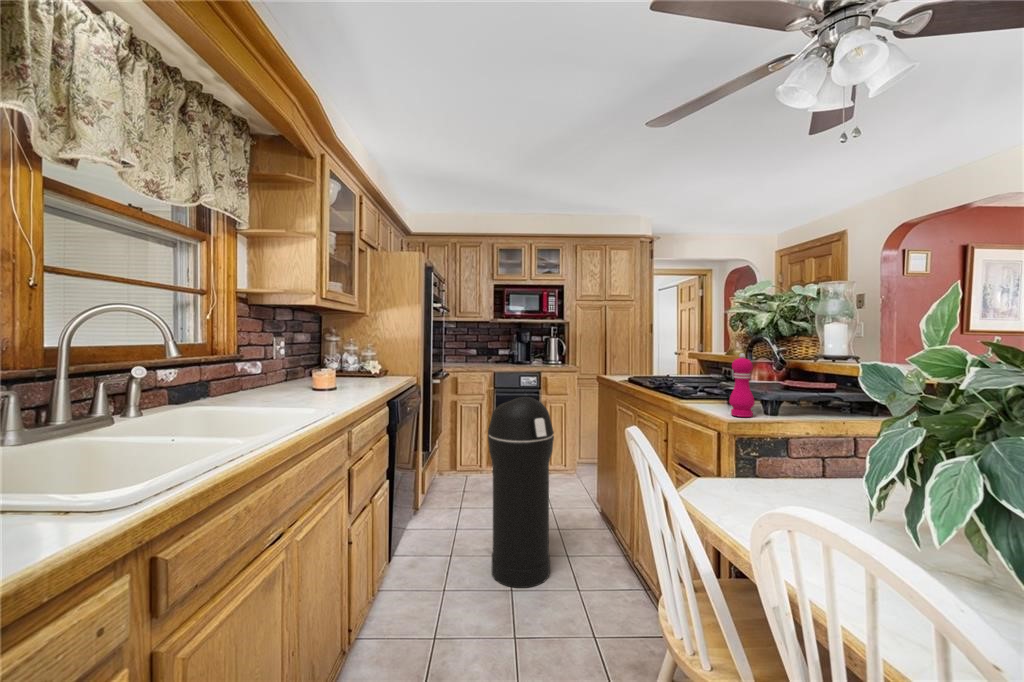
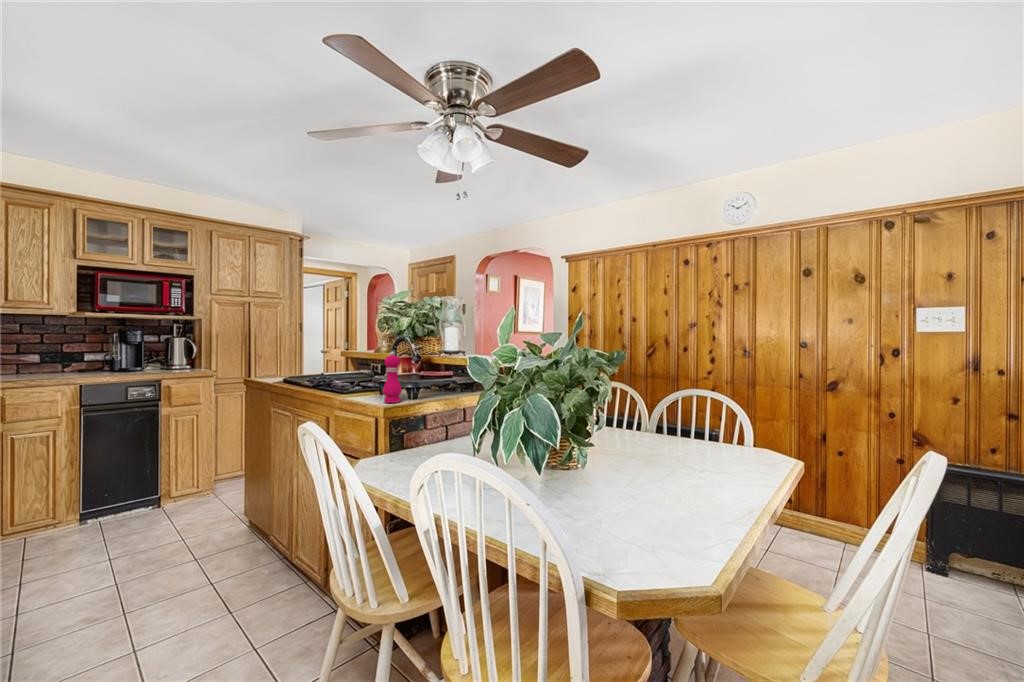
trash can: present [488,397,554,588] -> none [89,409,194,645]

